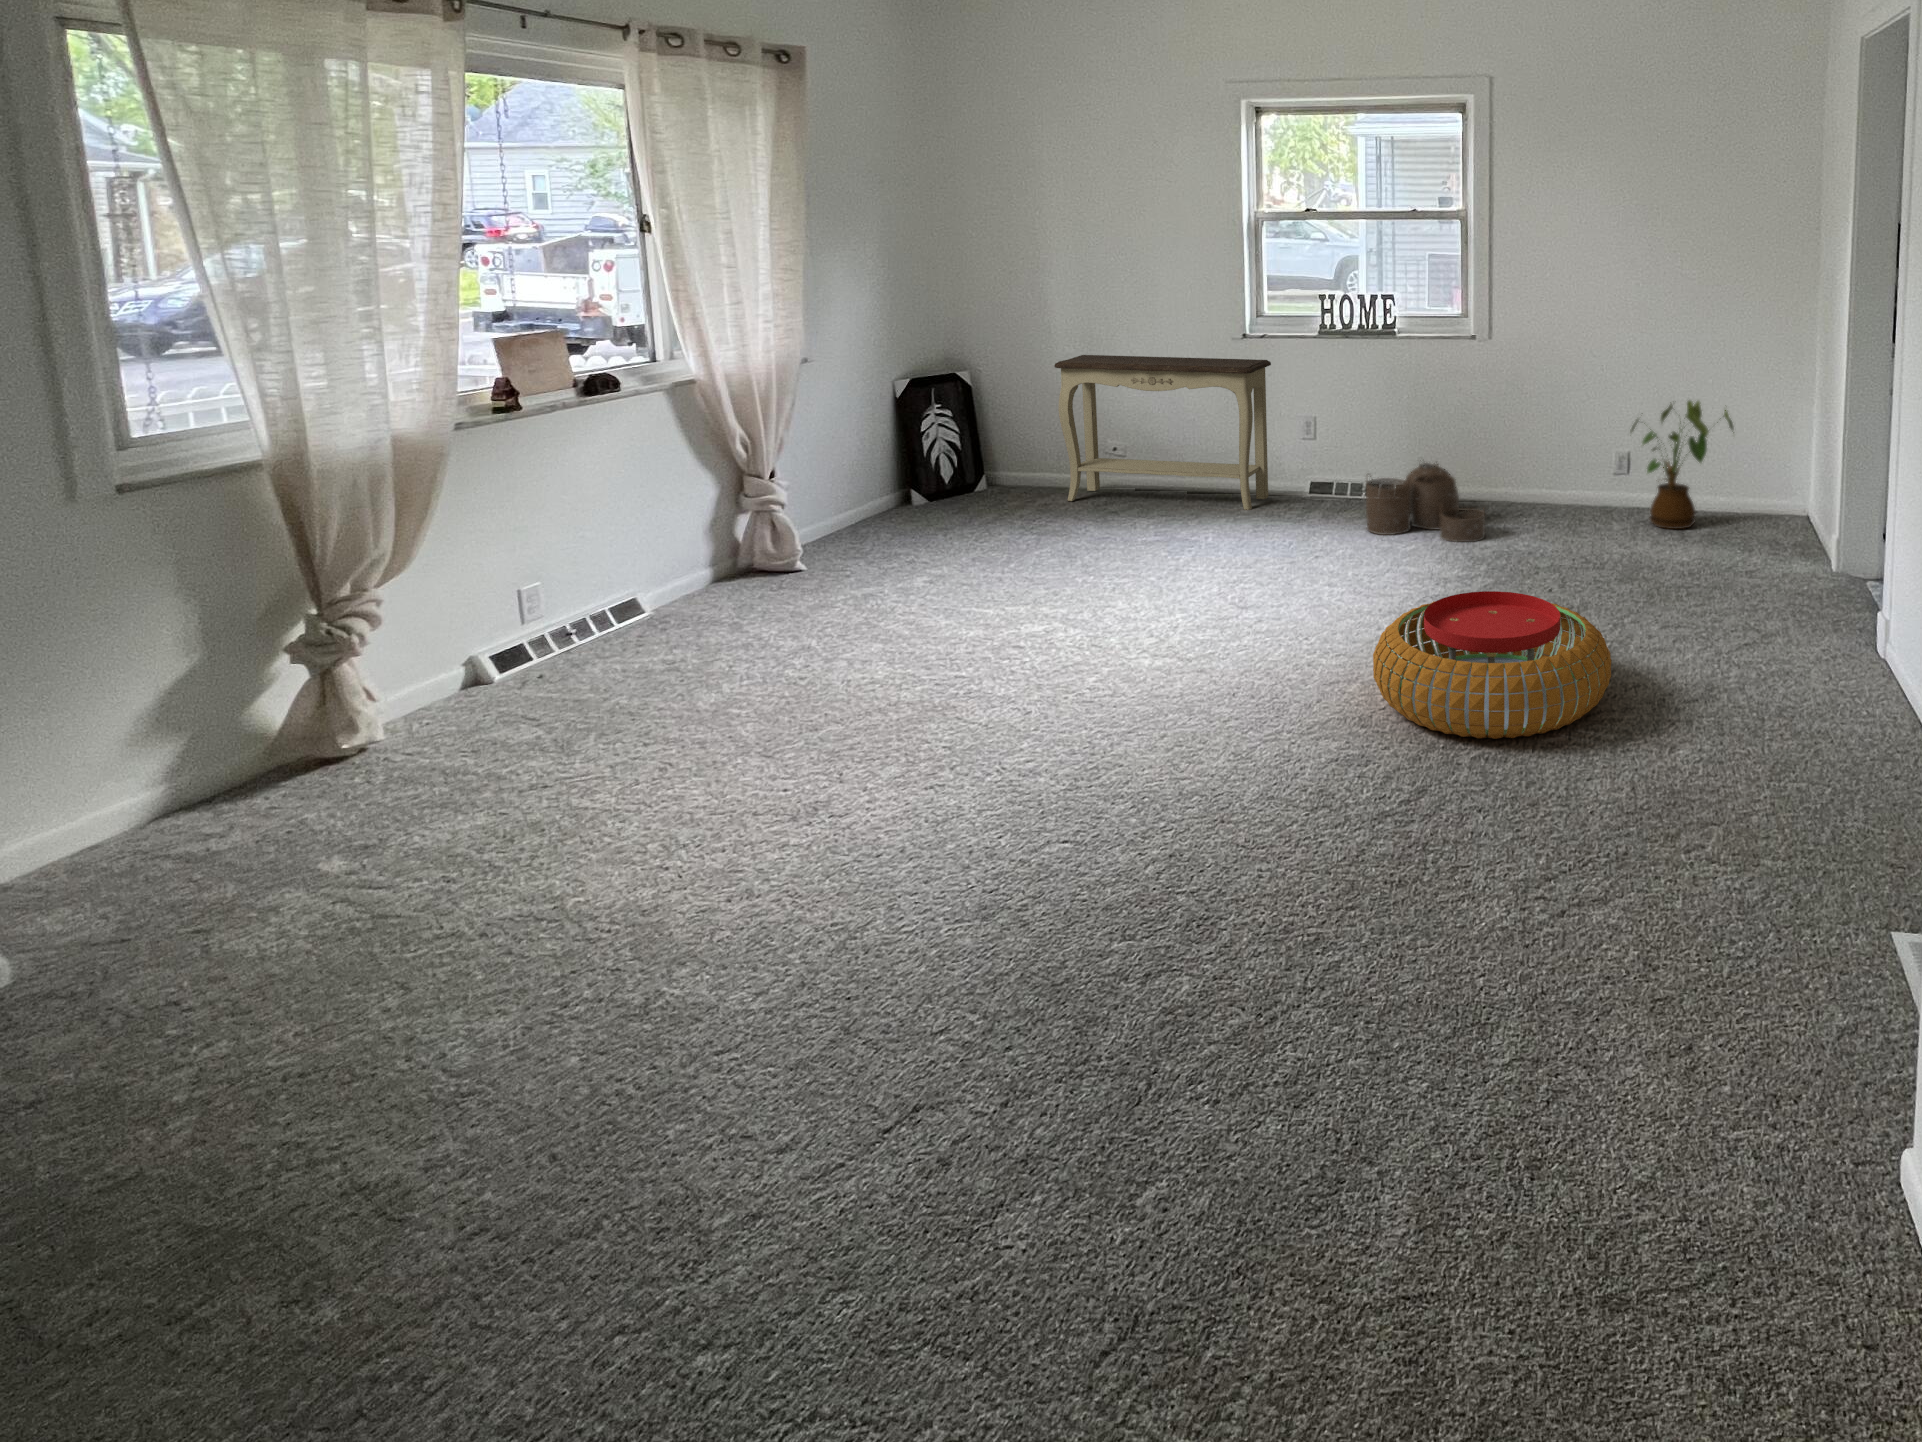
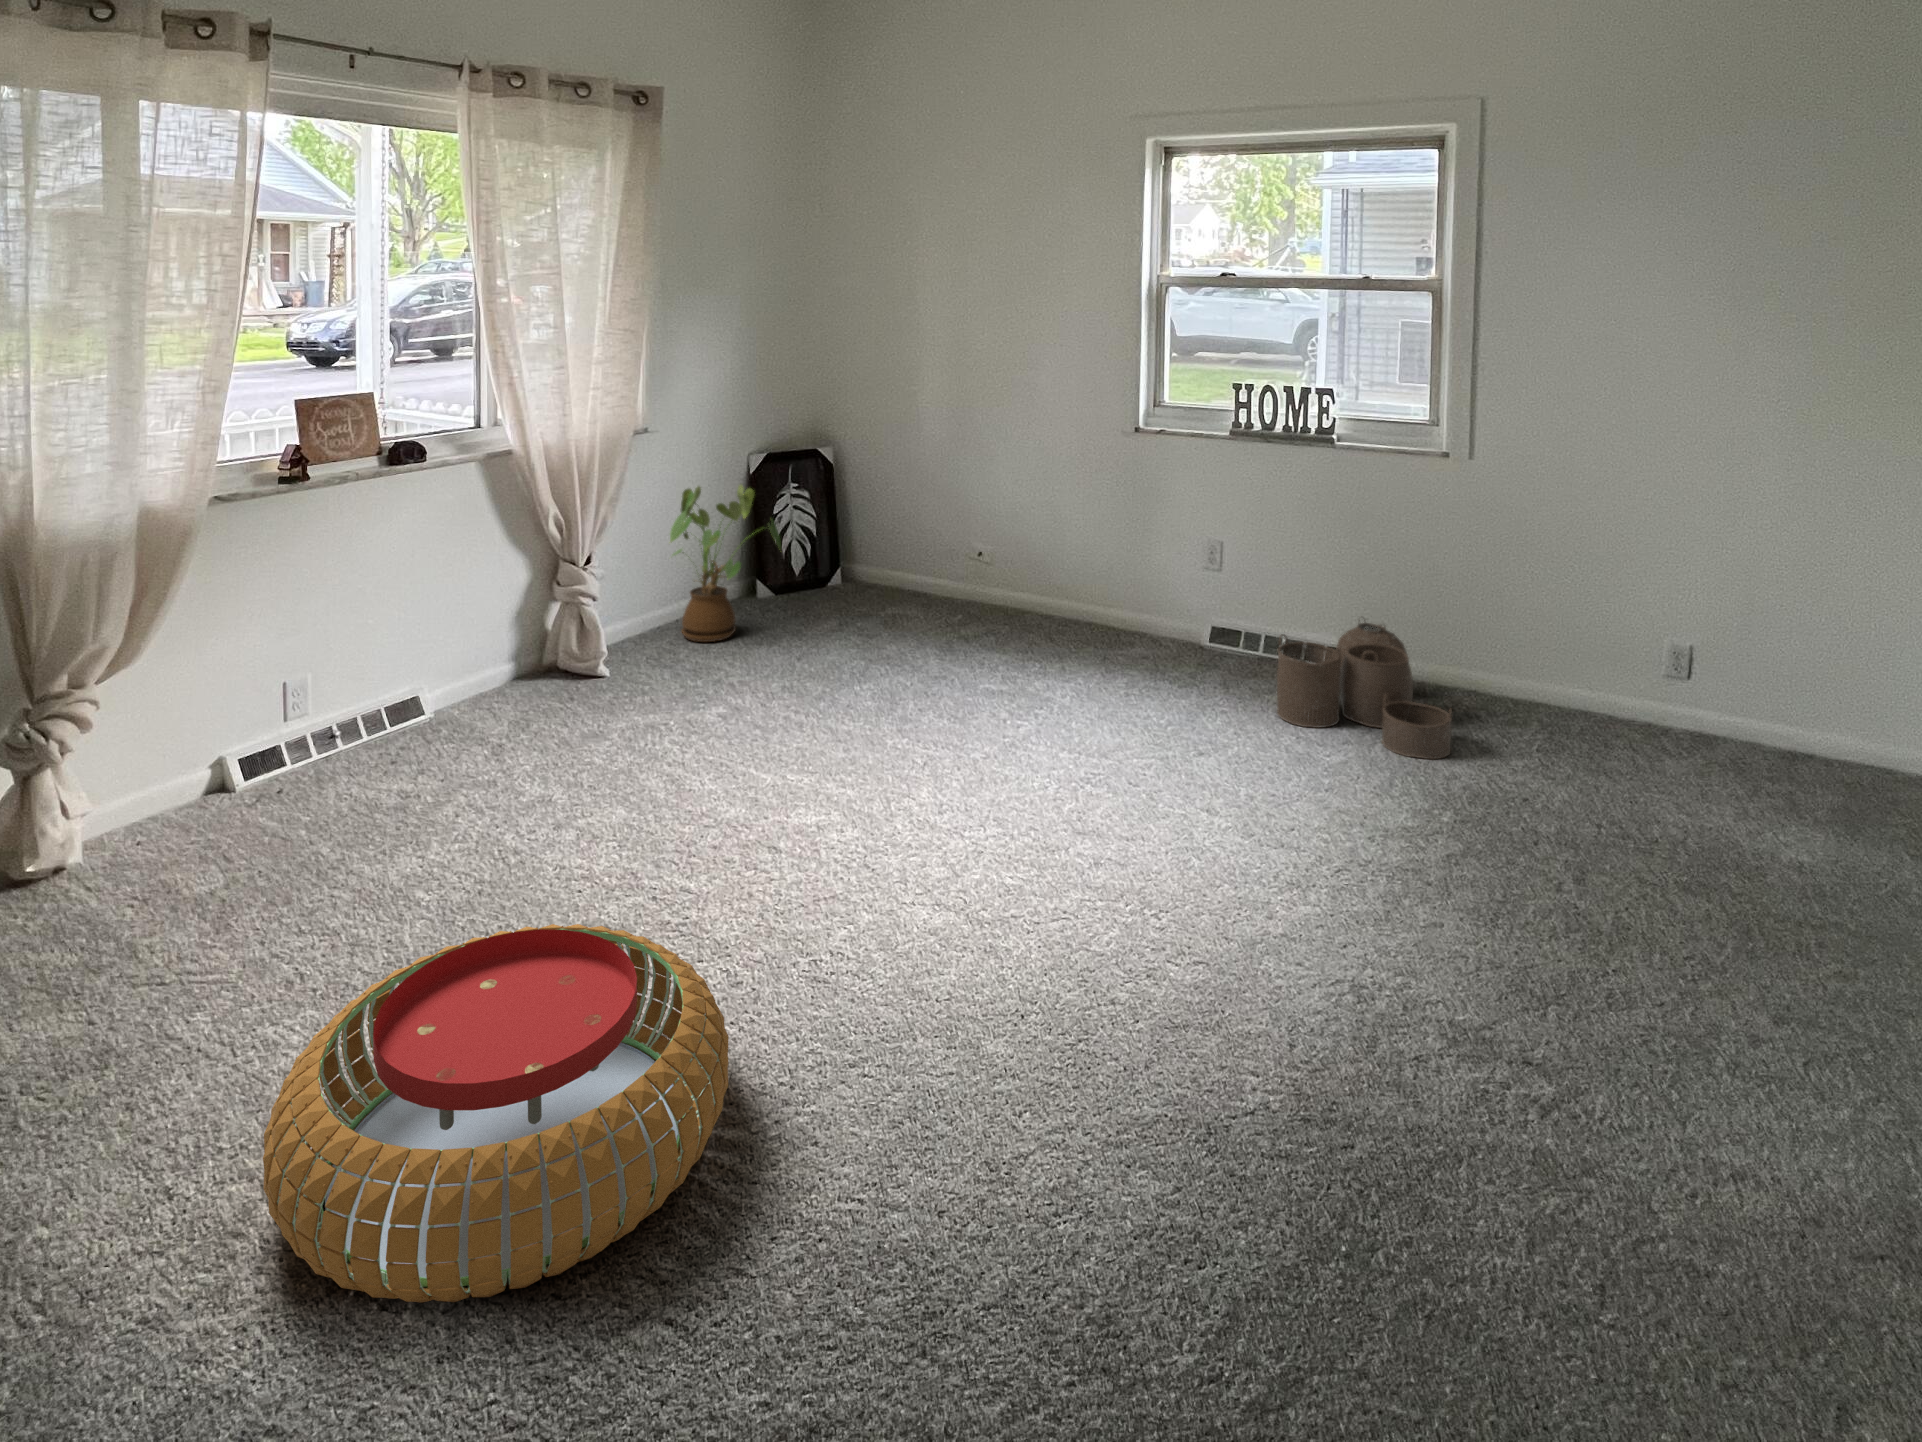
console table: present [1054,355,1271,510] -> none [915,439,1168,656]
house plant: present [1631,401,1734,529] -> present [670,485,780,642]
pouf: present [1373,591,1612,739] -> present [263,924,729,1303]

